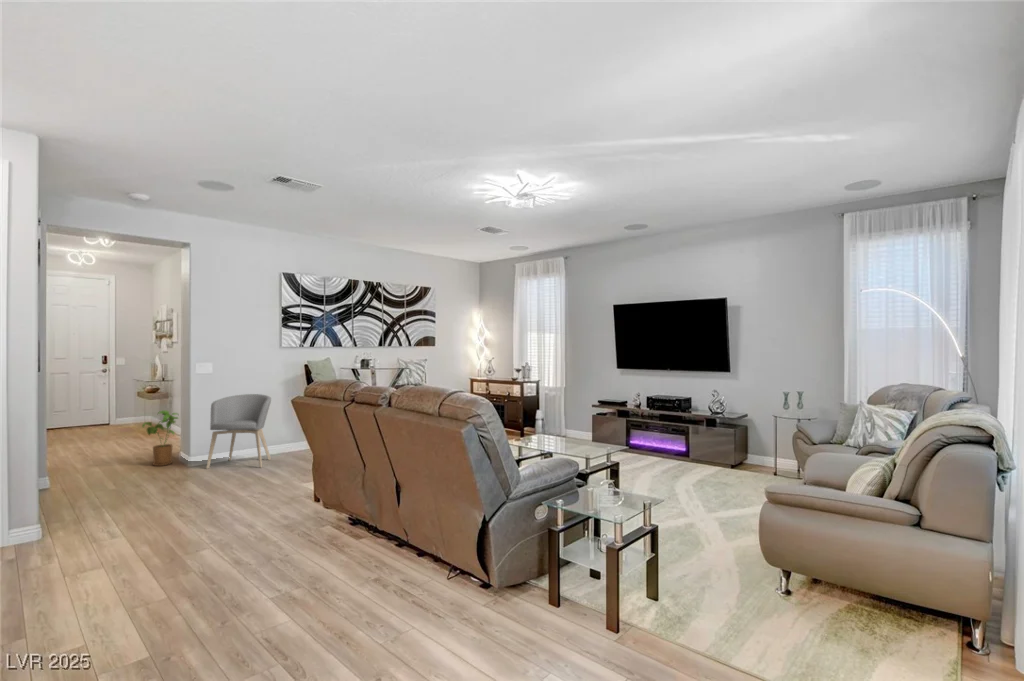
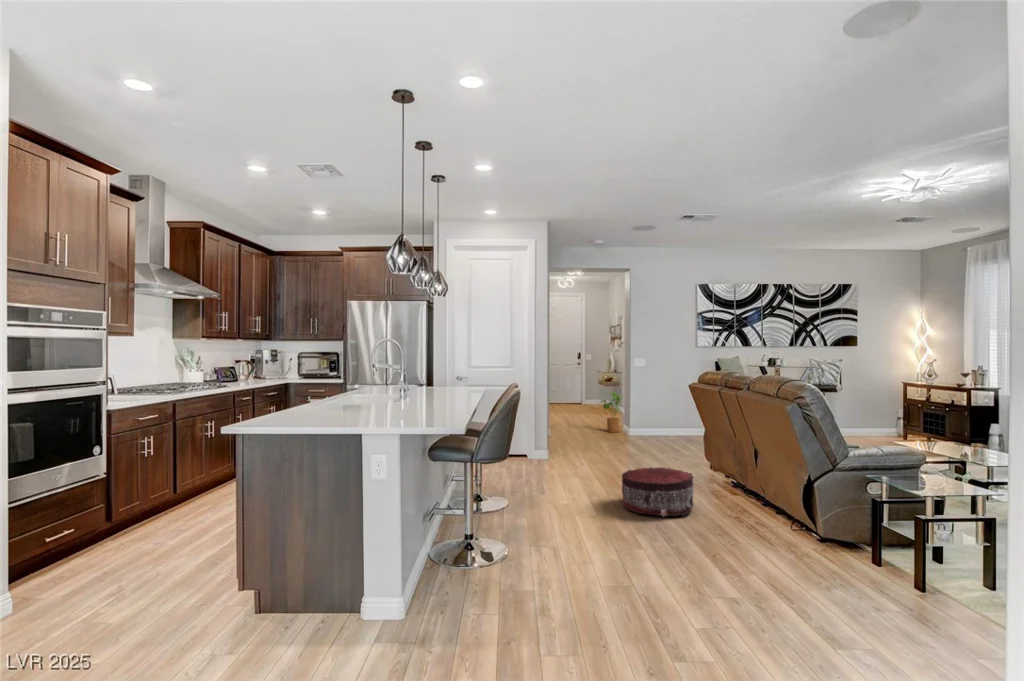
armchair: present [206,394,271,469] -> none [640,384,687,443]
pouf: none [195,527,317,626] -> present [622,467,694,516]

